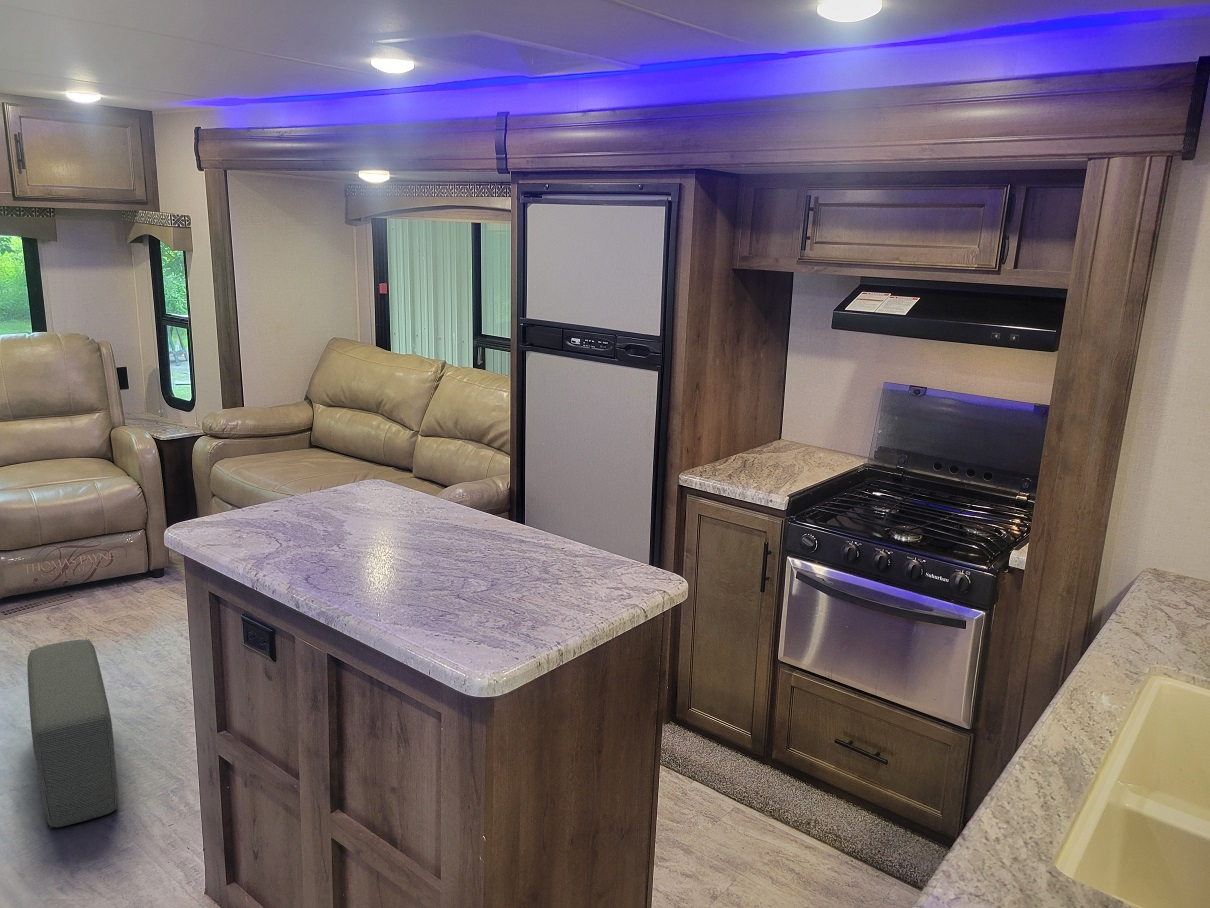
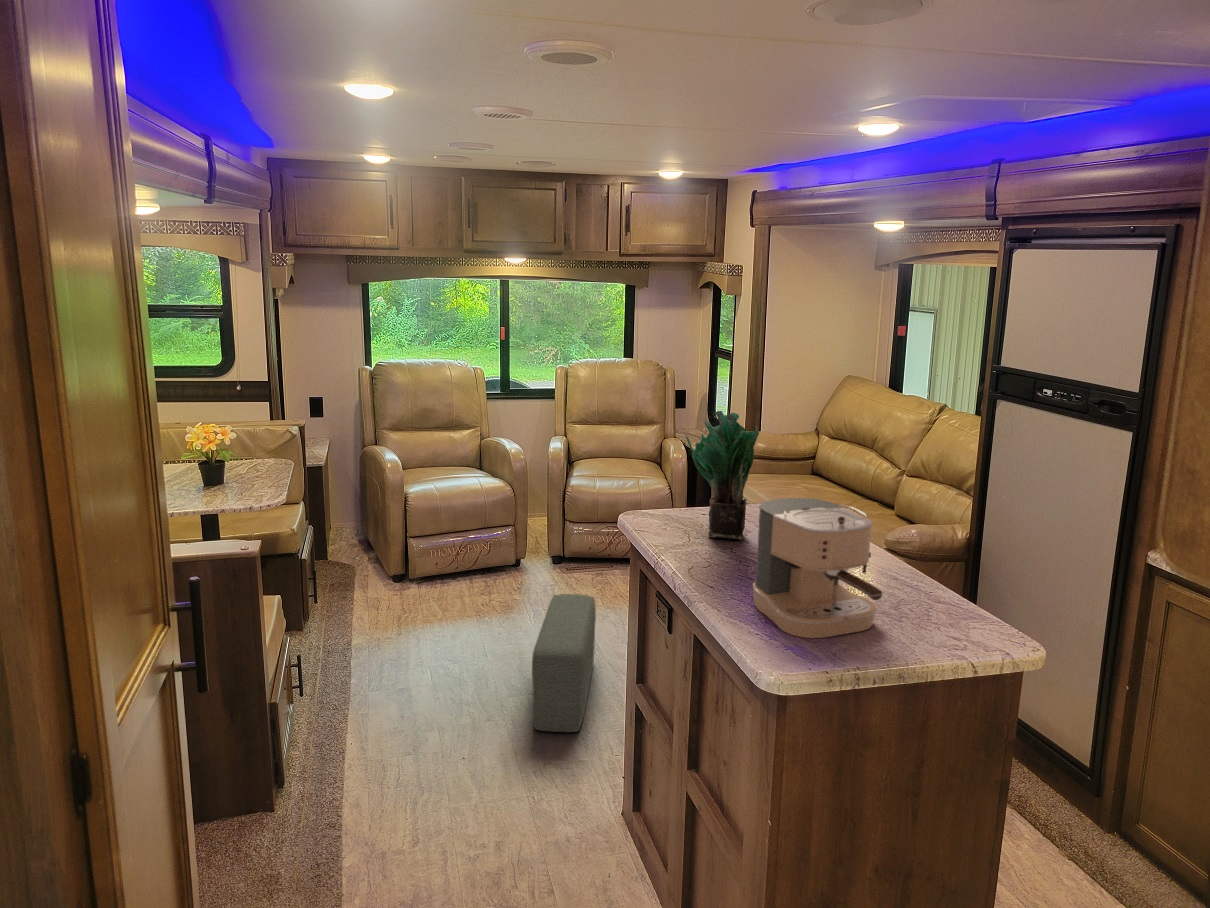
potted plant: none [257,389,350,537] -> present [686,411,759,540]
coffee maker: none [401,474,558,624] -> present [753,498,882,638]

